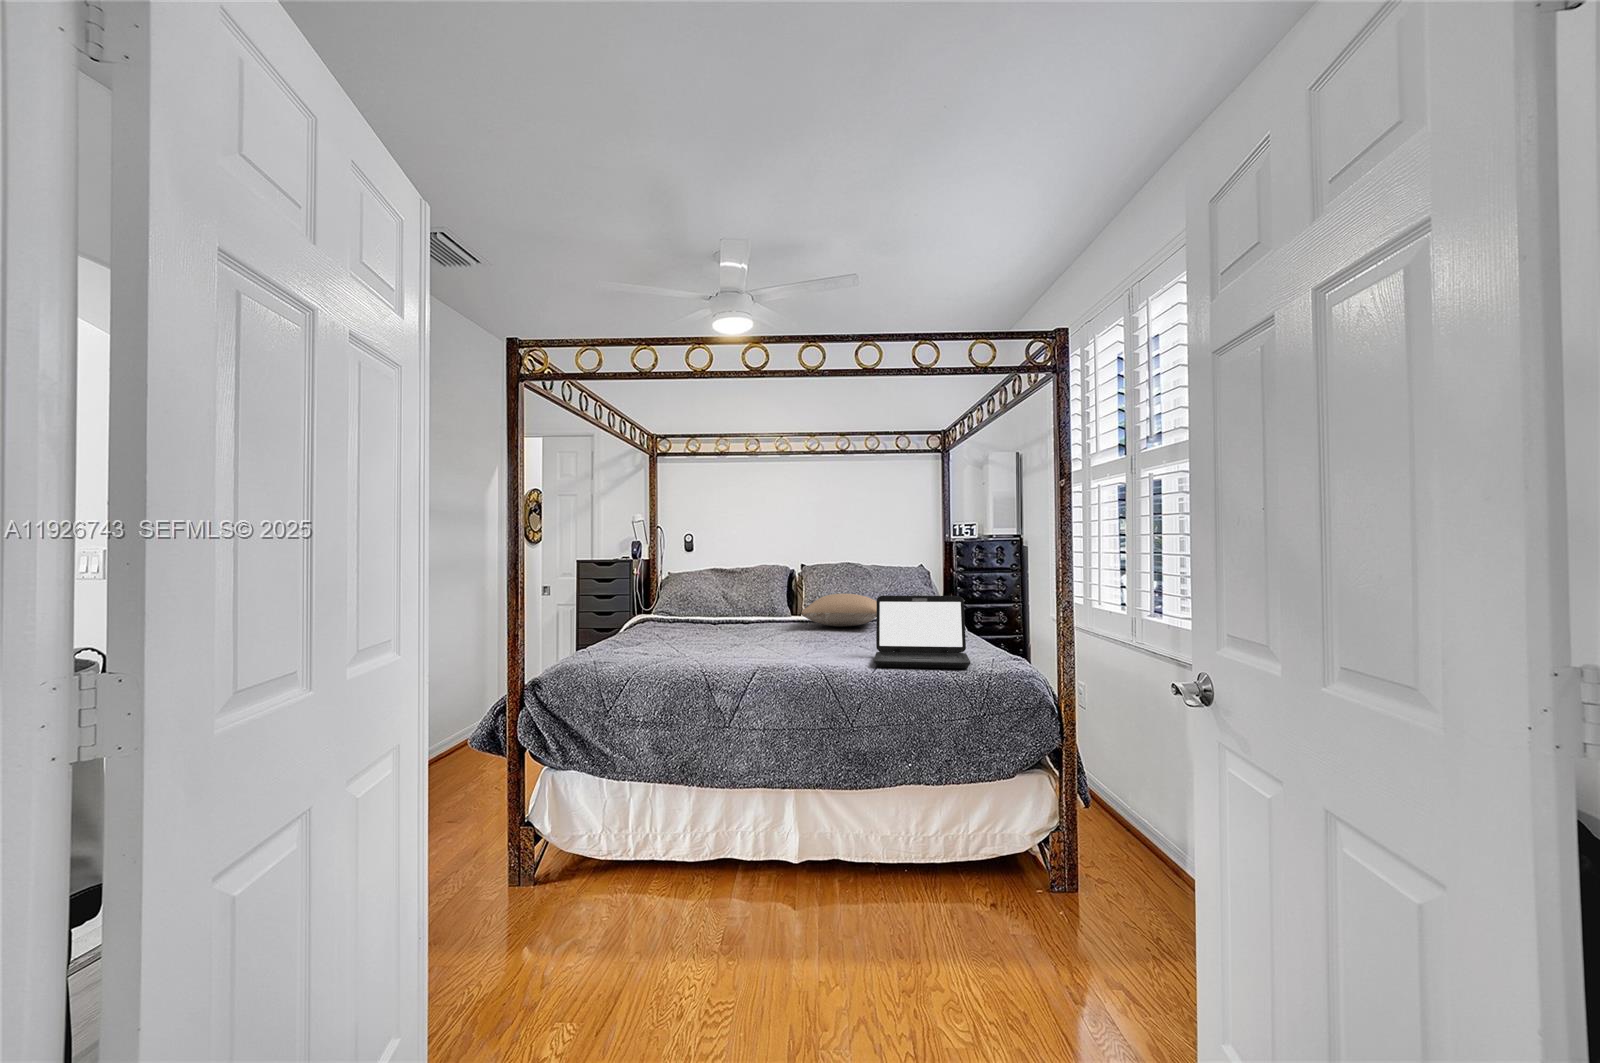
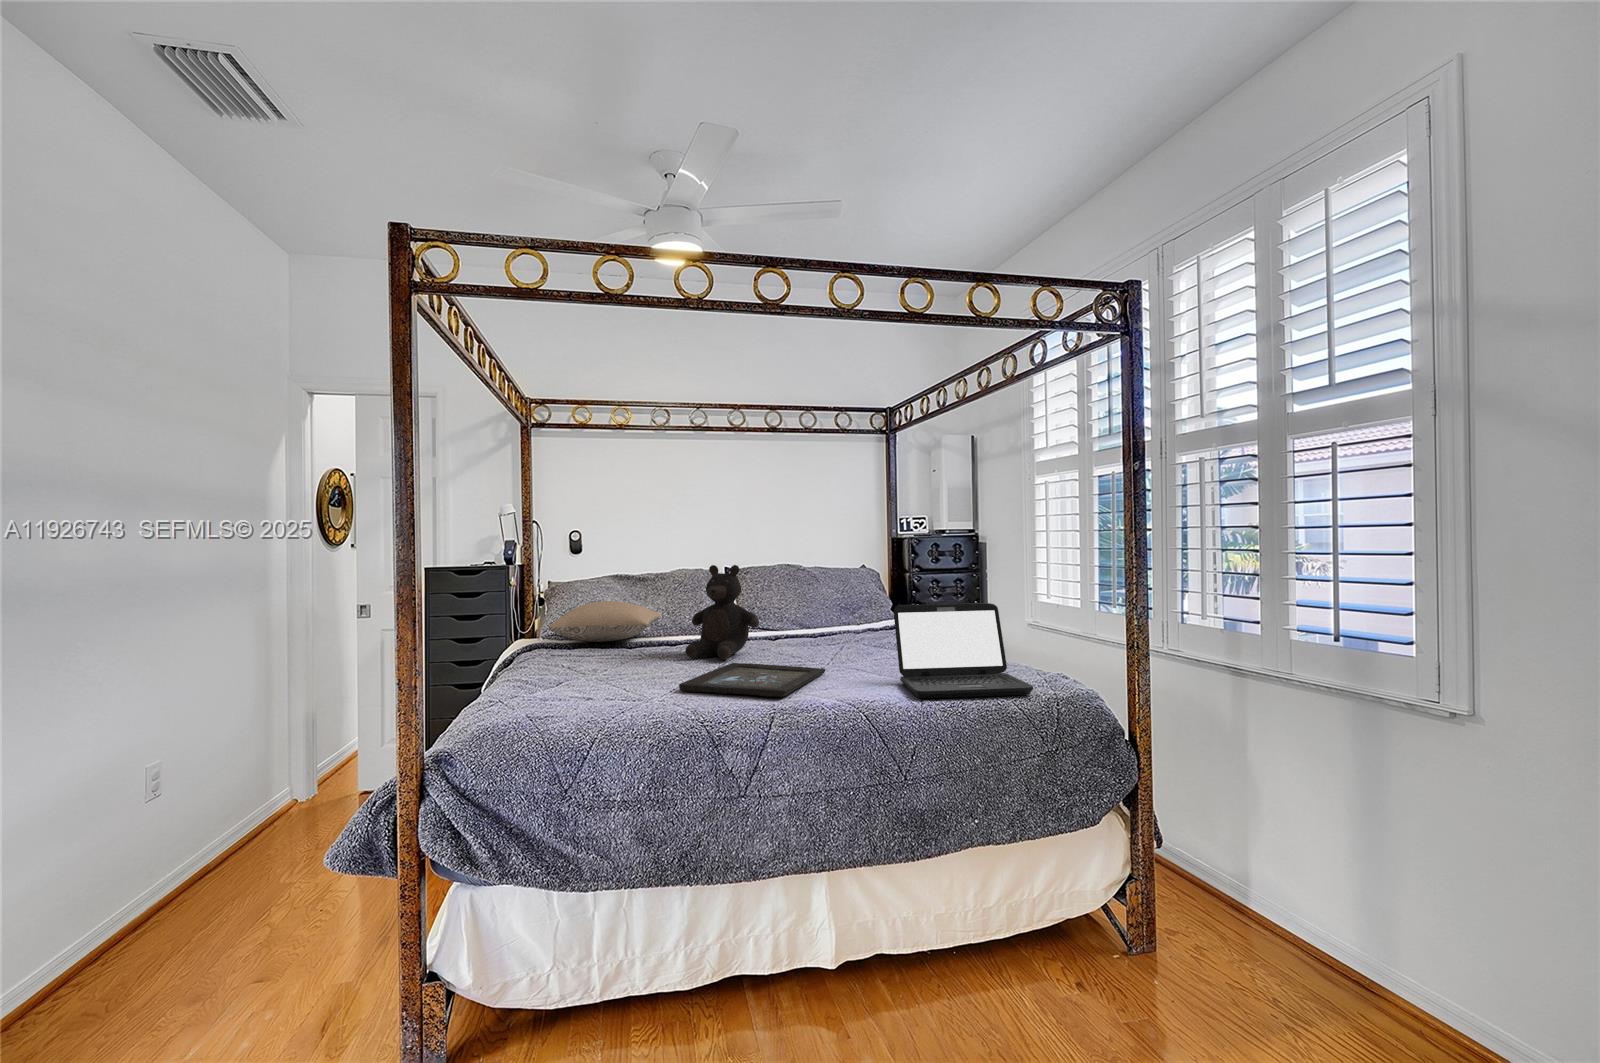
teddy bear: none [736,563,794,636] -> present [686,565,759,660]
pillow: present [801,593,877,627] -> present [549,601,662,642]
tray: none [708,638,828,660] -> present [679,663,825,697]

